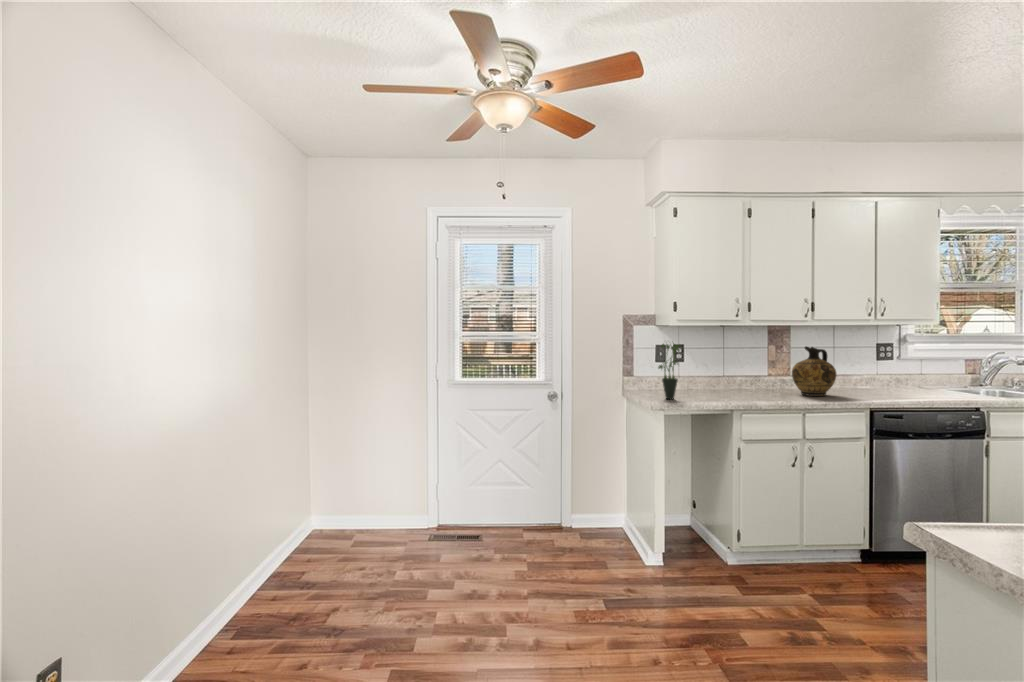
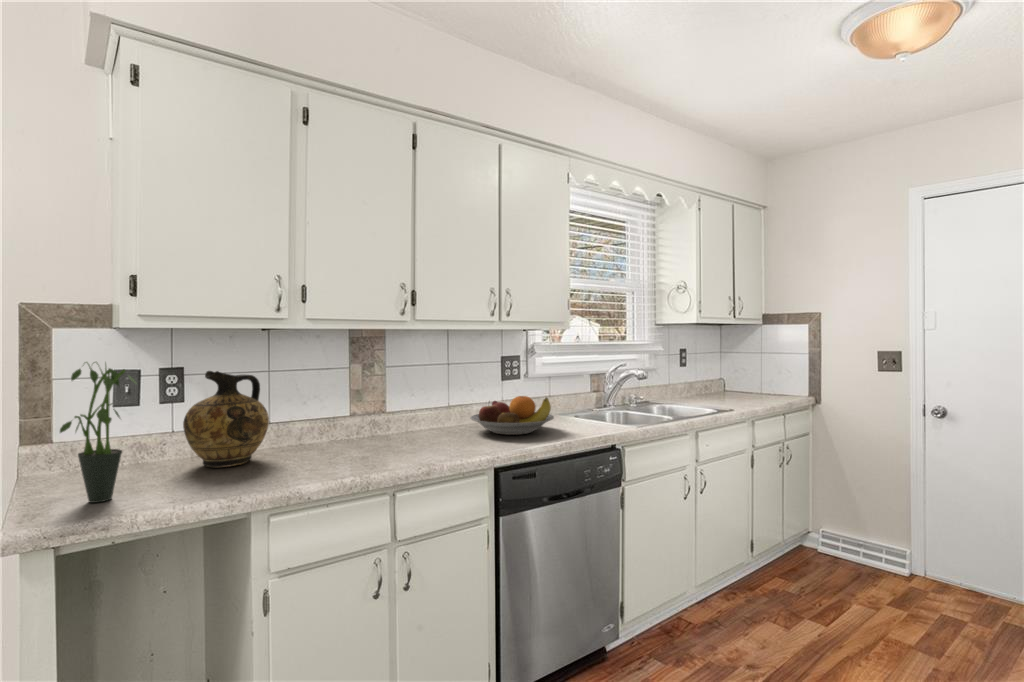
ceramic jug: present [792,346,836,396] -> present [183,371,269,467]
fruit bowl: none [852,370,920,395] -> present [470,396,554,435]

